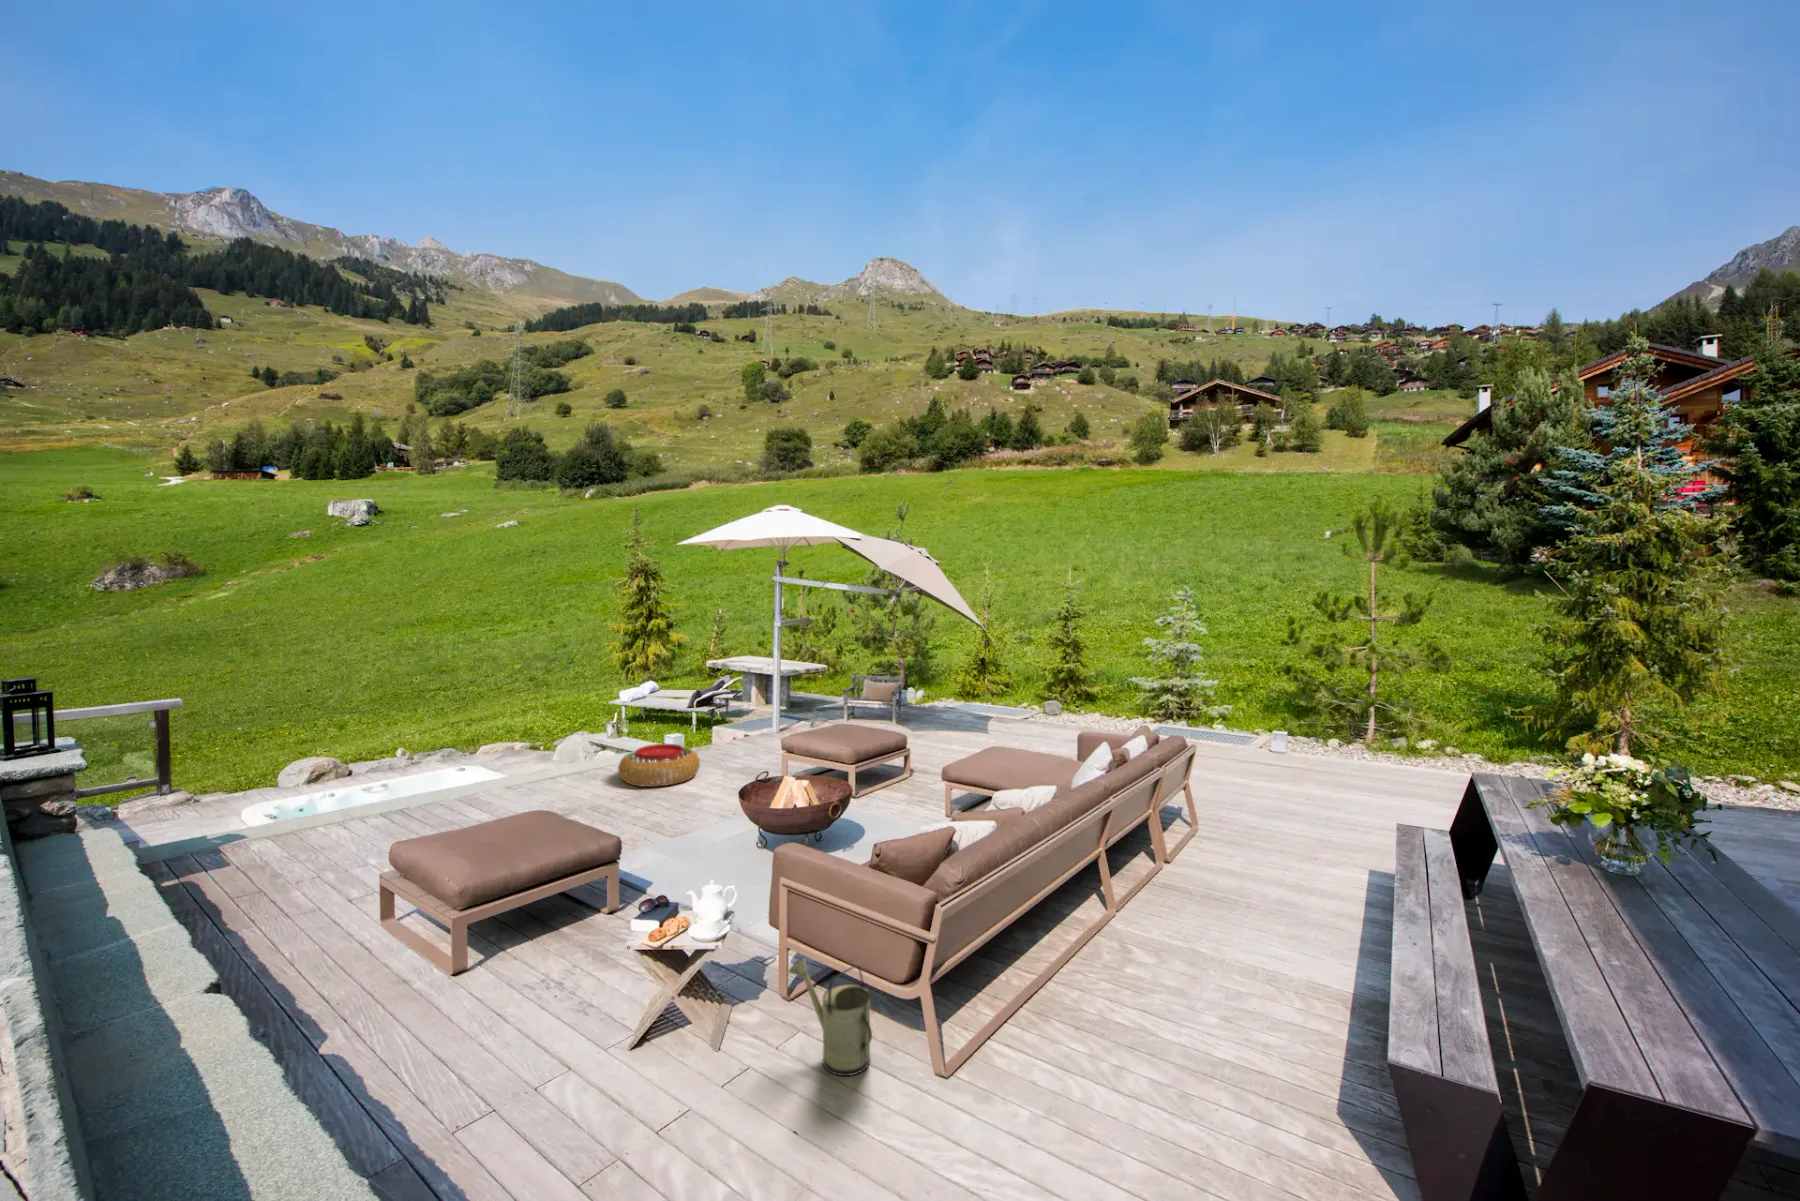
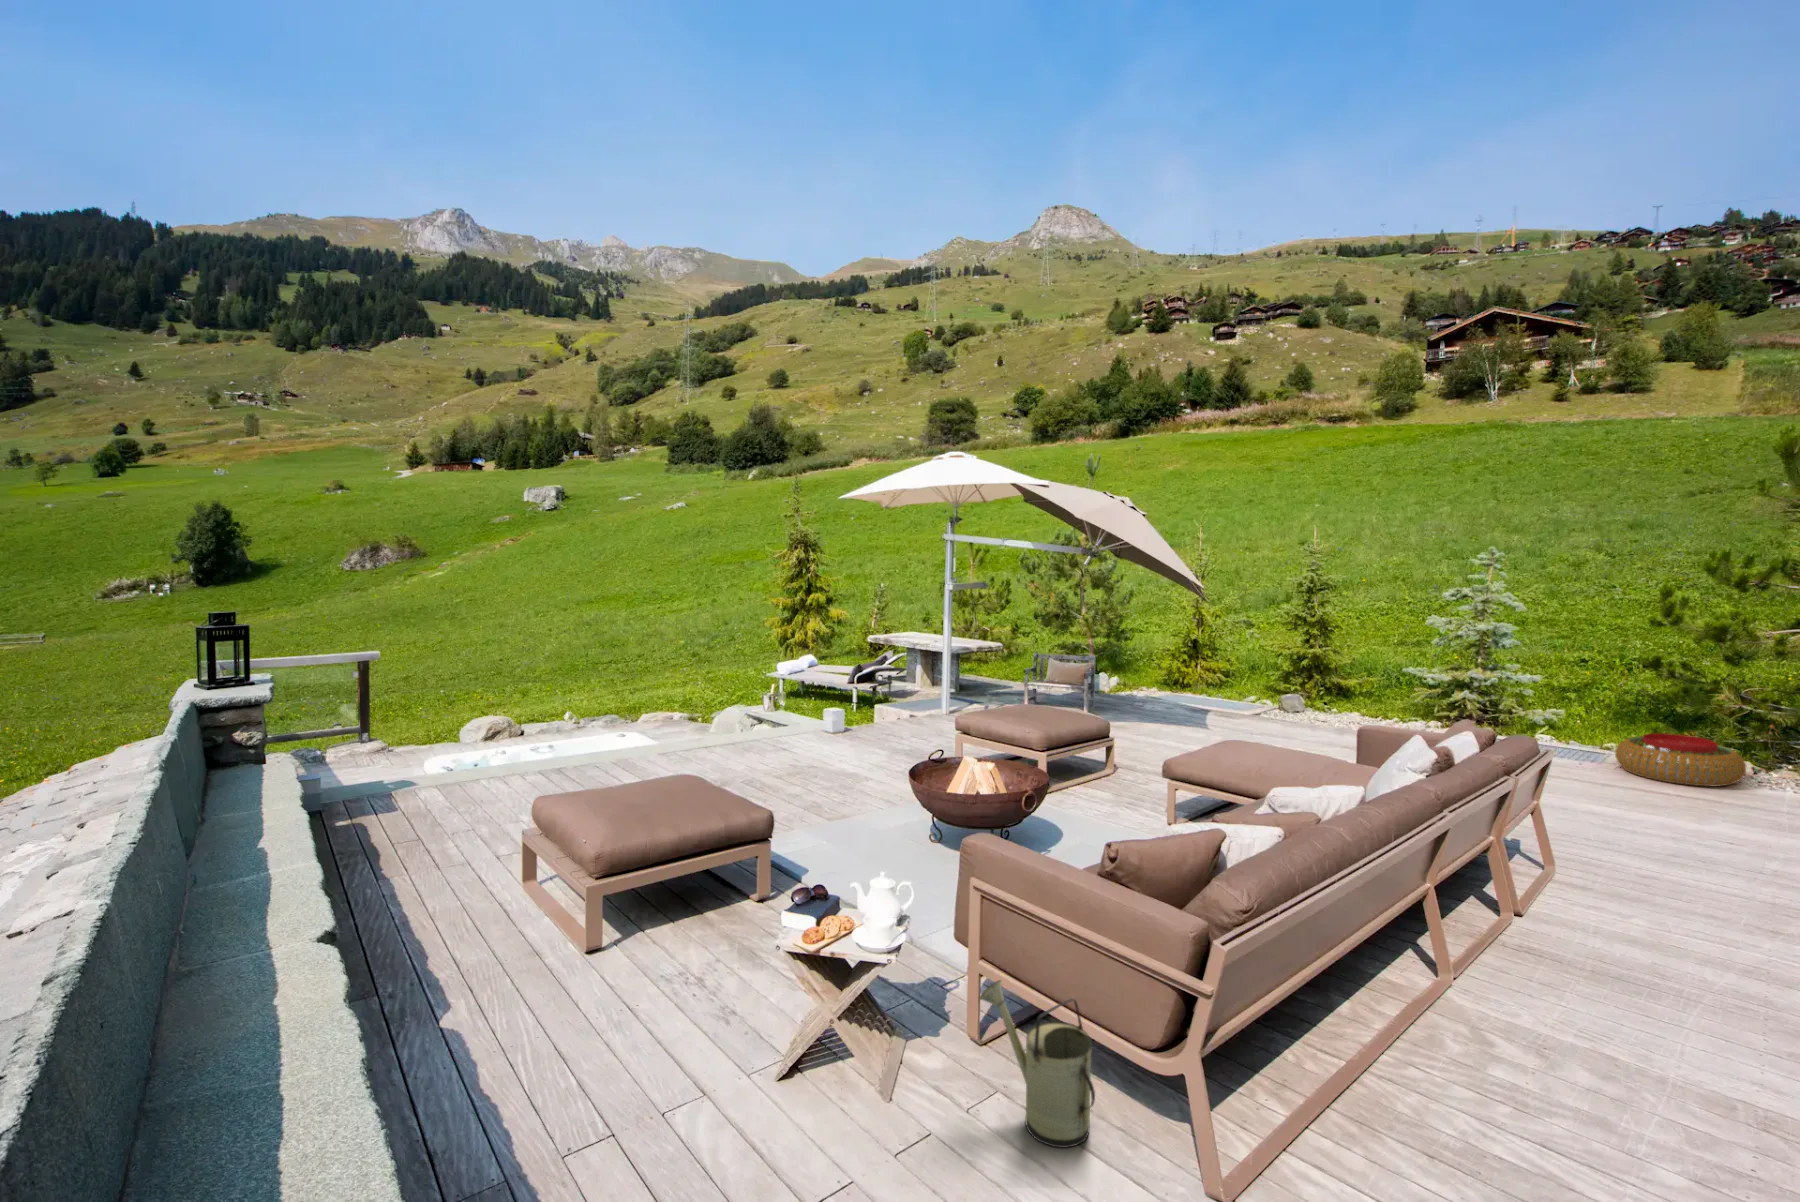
pouf: present [618,744,700,787] -> present [1615,733,1746,787]

